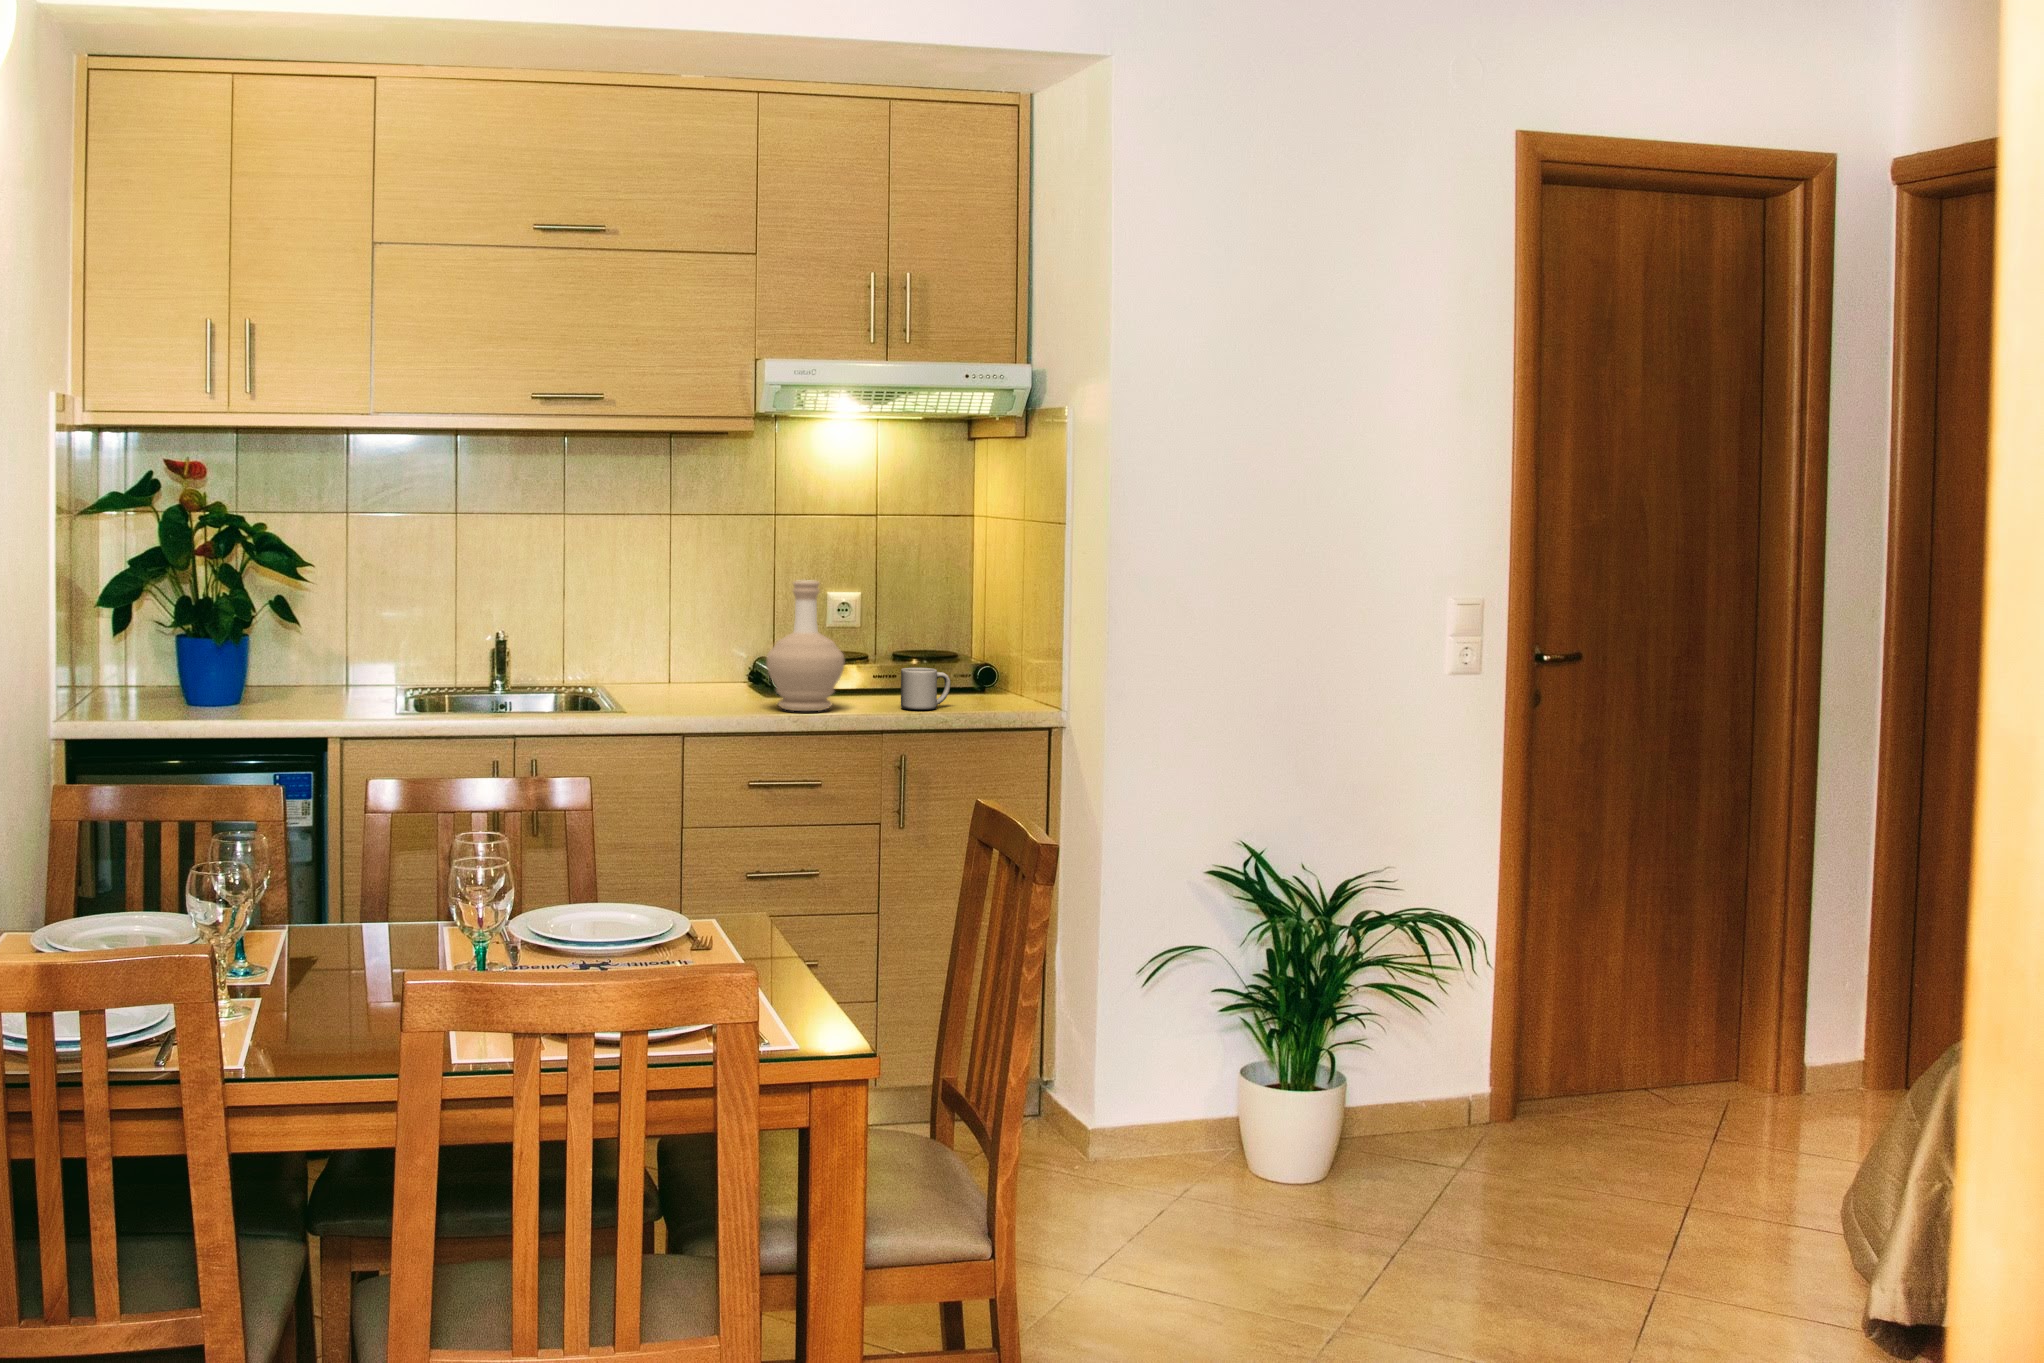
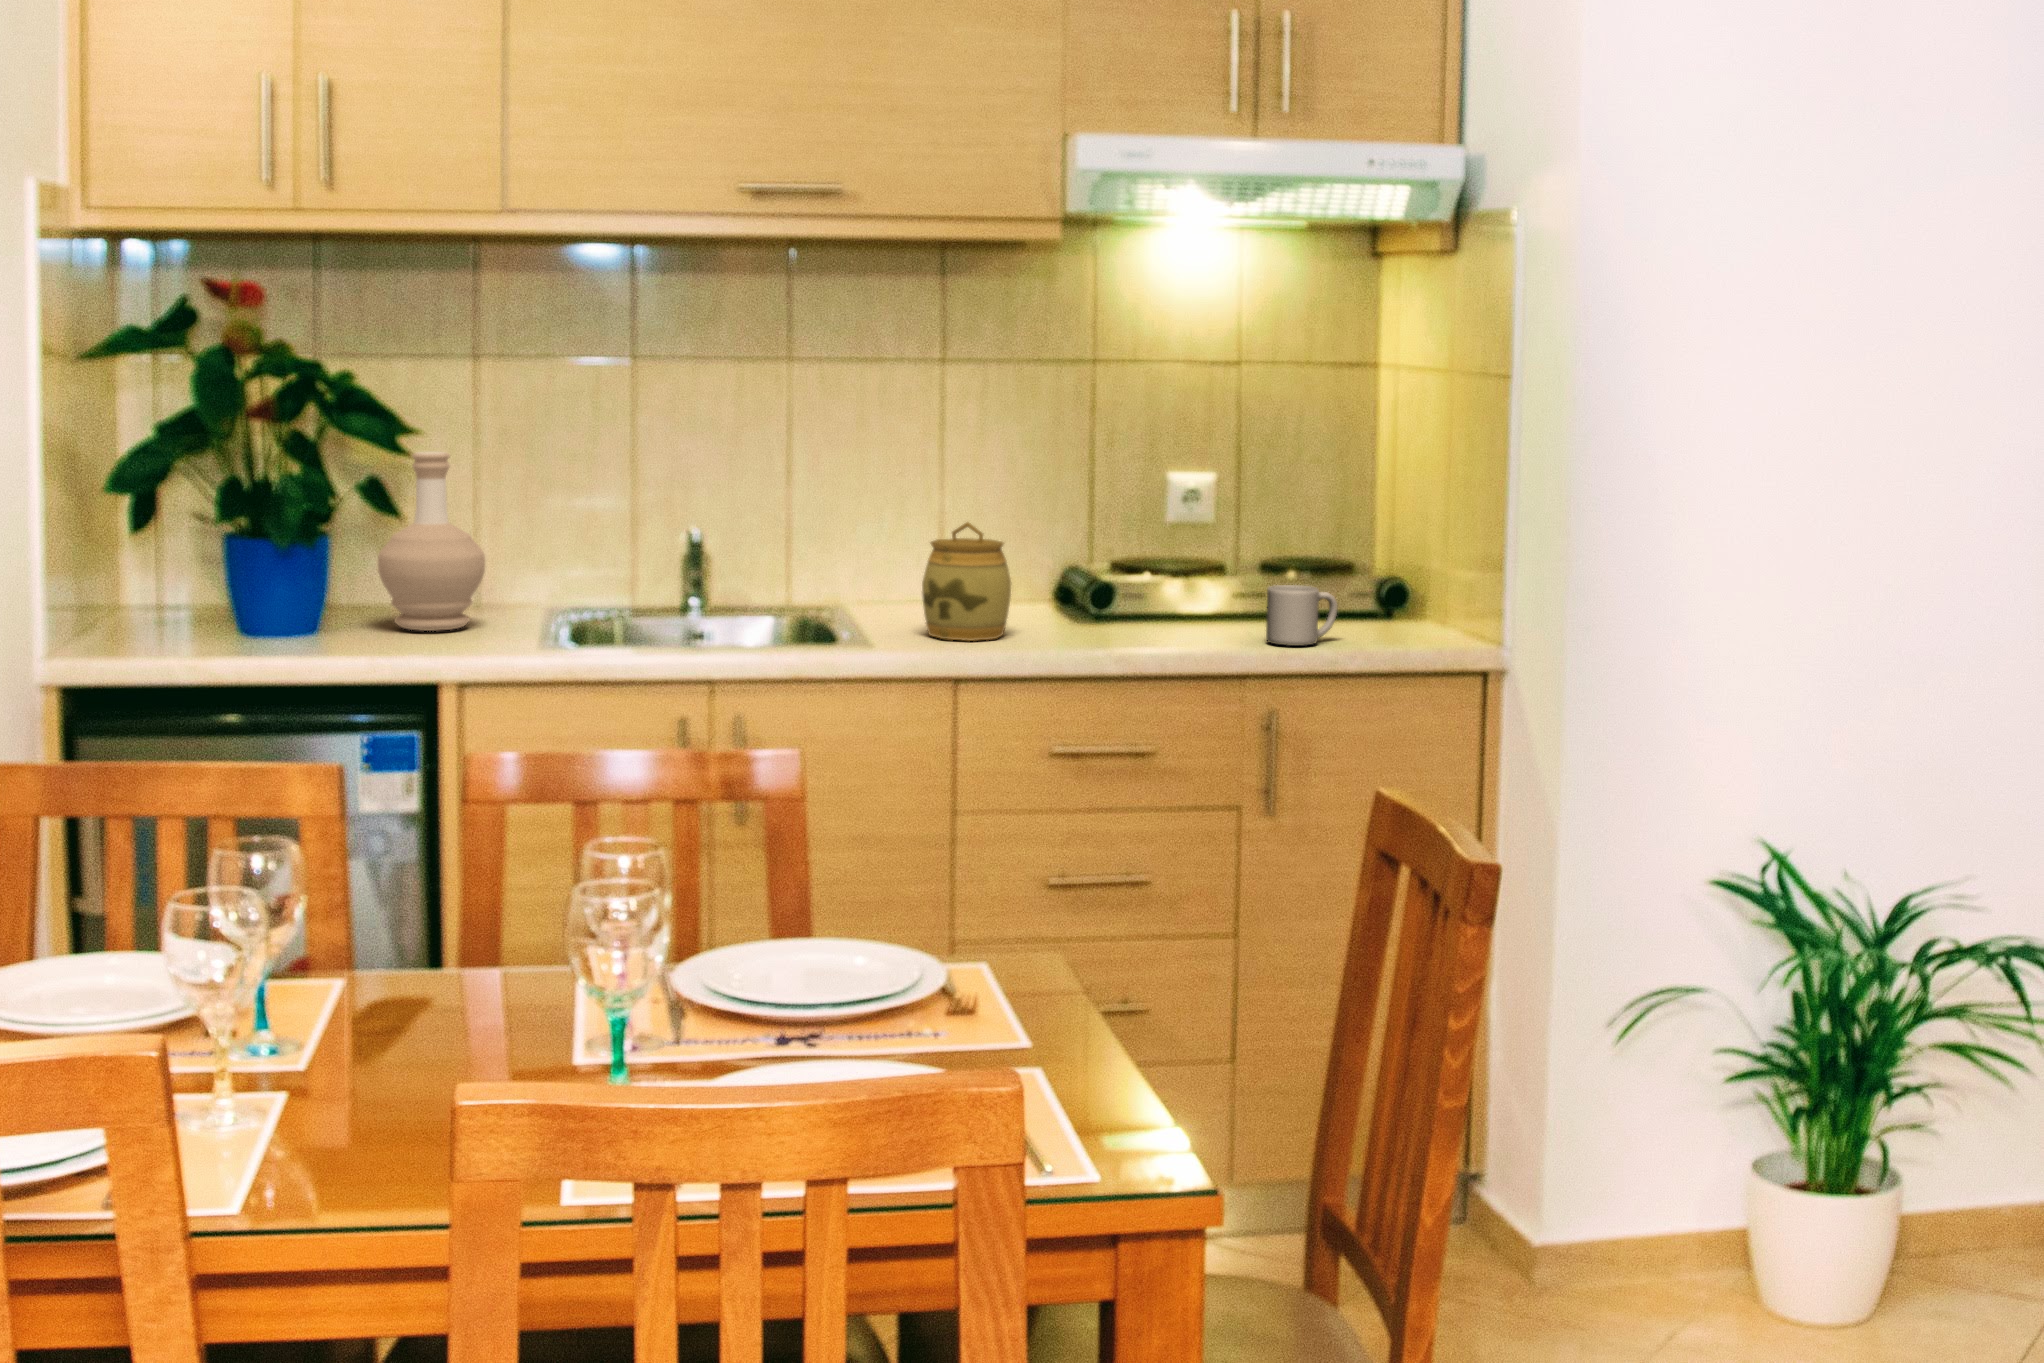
bottle: present [766,580,845,711] -> present [378,451,485,631]
jar: none [659,624,722,709] -> present [922,522,1011,641]

